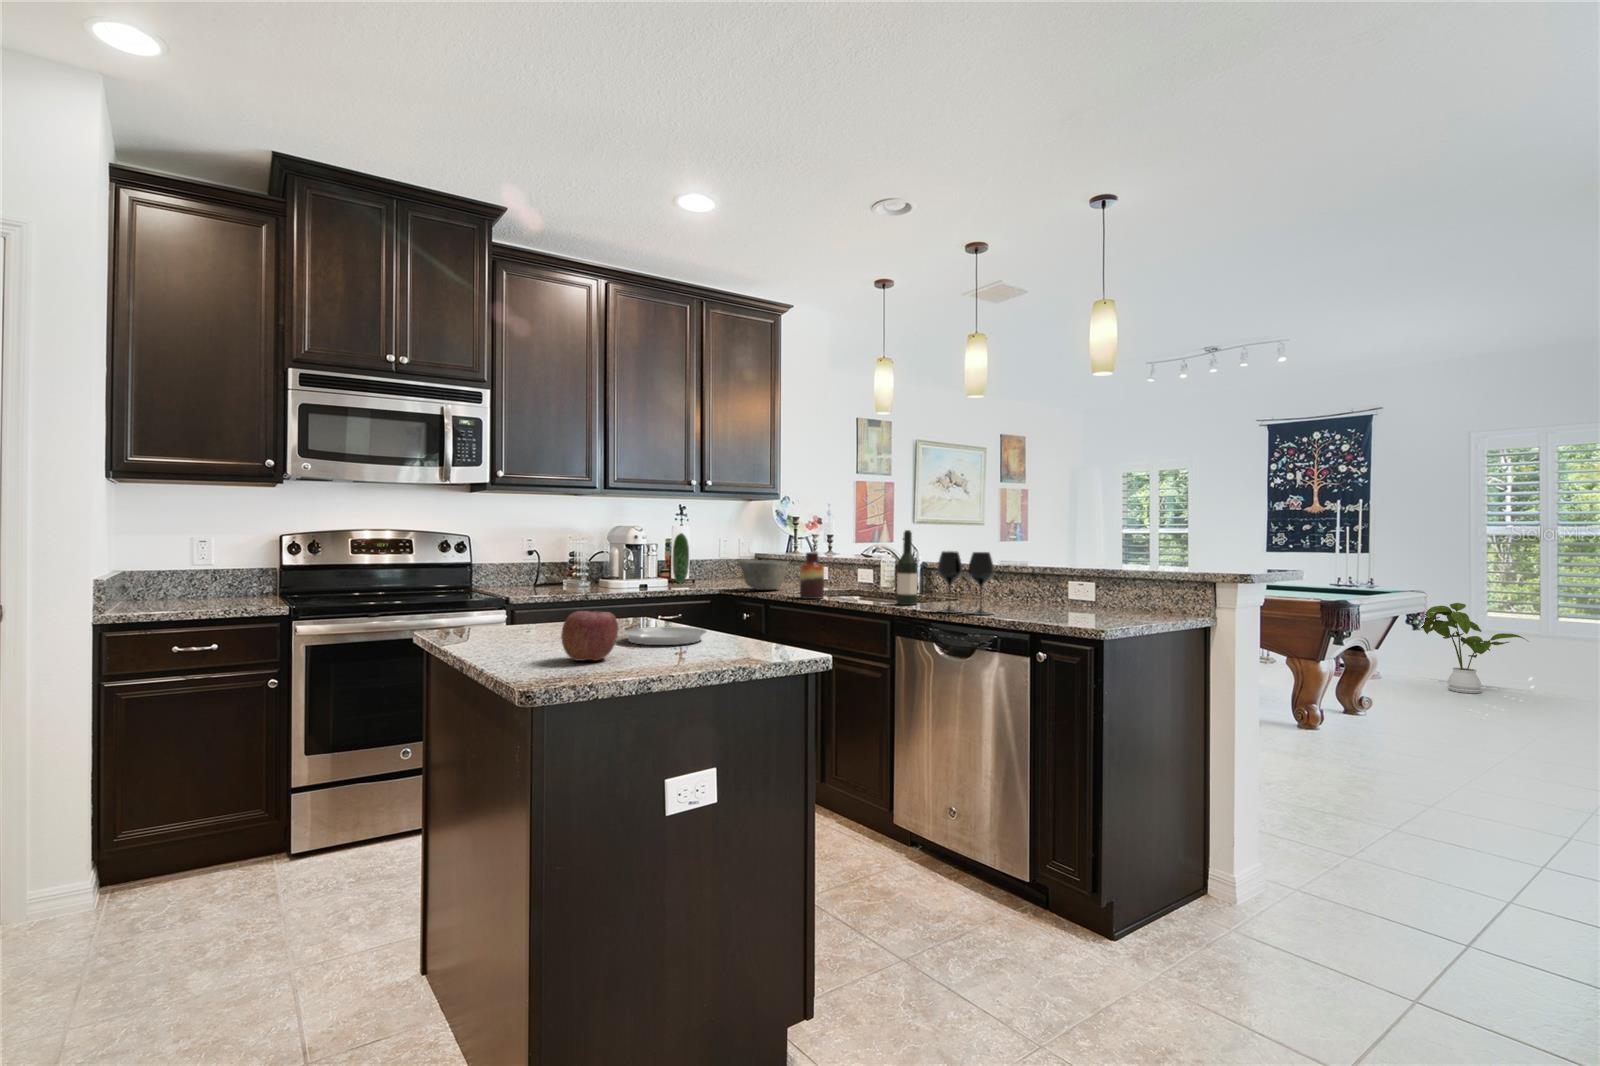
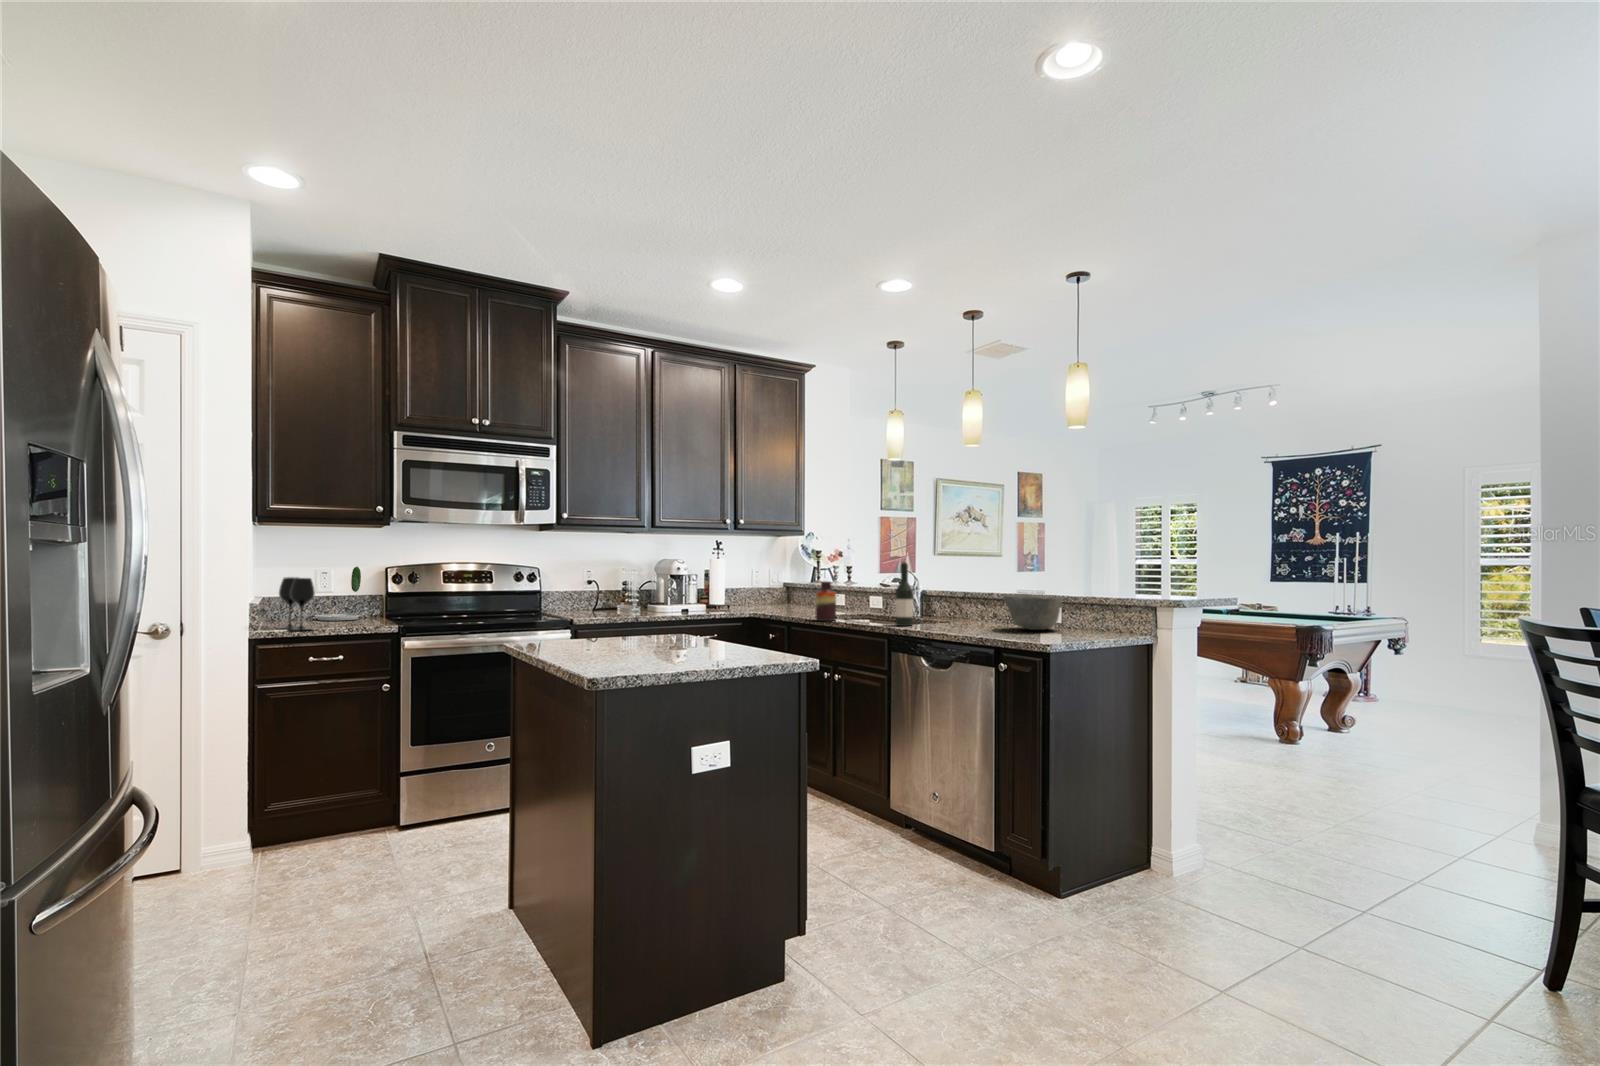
plate: present [623,533,706,645] -> present [315,567,361,621]
wine glass: present [938,551,994,615] -> present [279,577,315,630]
bowl: present [739,560,789,590] -> present [1003,594,1063,630]
house plant: present [1421,603,1524,693] -> none [1411,629,1522,716]
apple: present [561,611,618,661] -> none [616,624,657,661]

